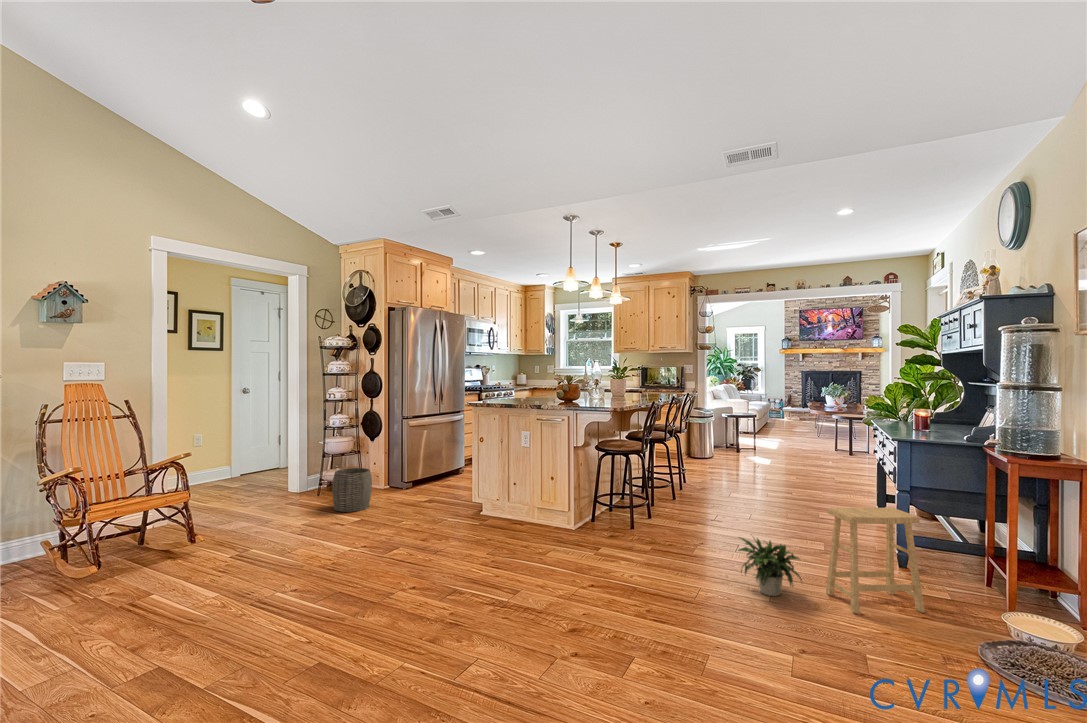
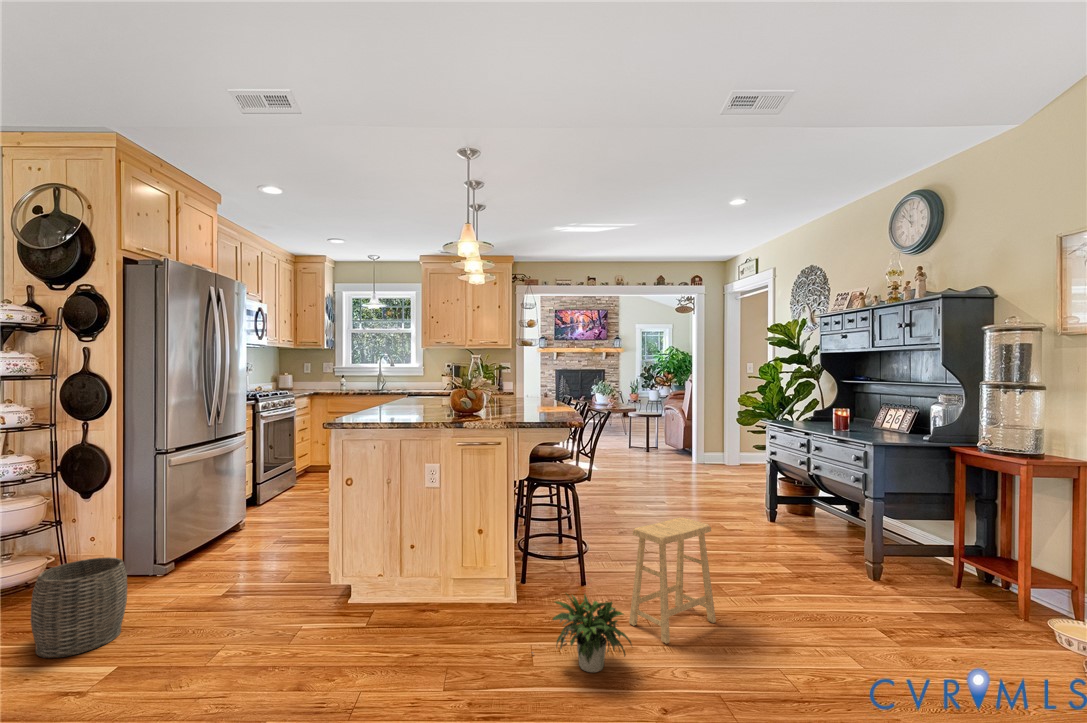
footstool: present [826,508,925,613] -> present [629,517,716,644]
potted plant: present [738,537,802,596] -> present [532,594,631,672]

